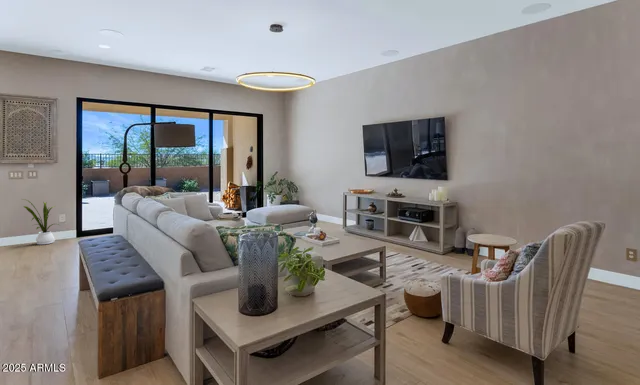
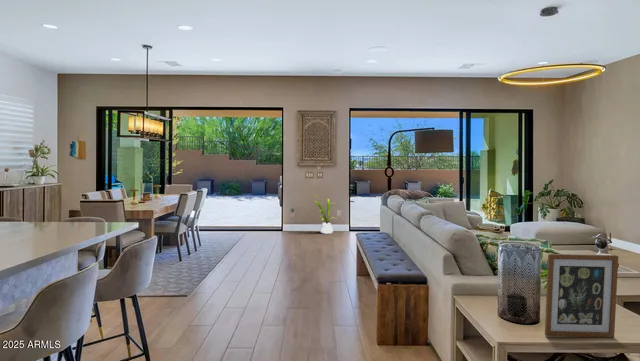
picture frame: none [282,233,334,318] -> present [545,254,618,338]

